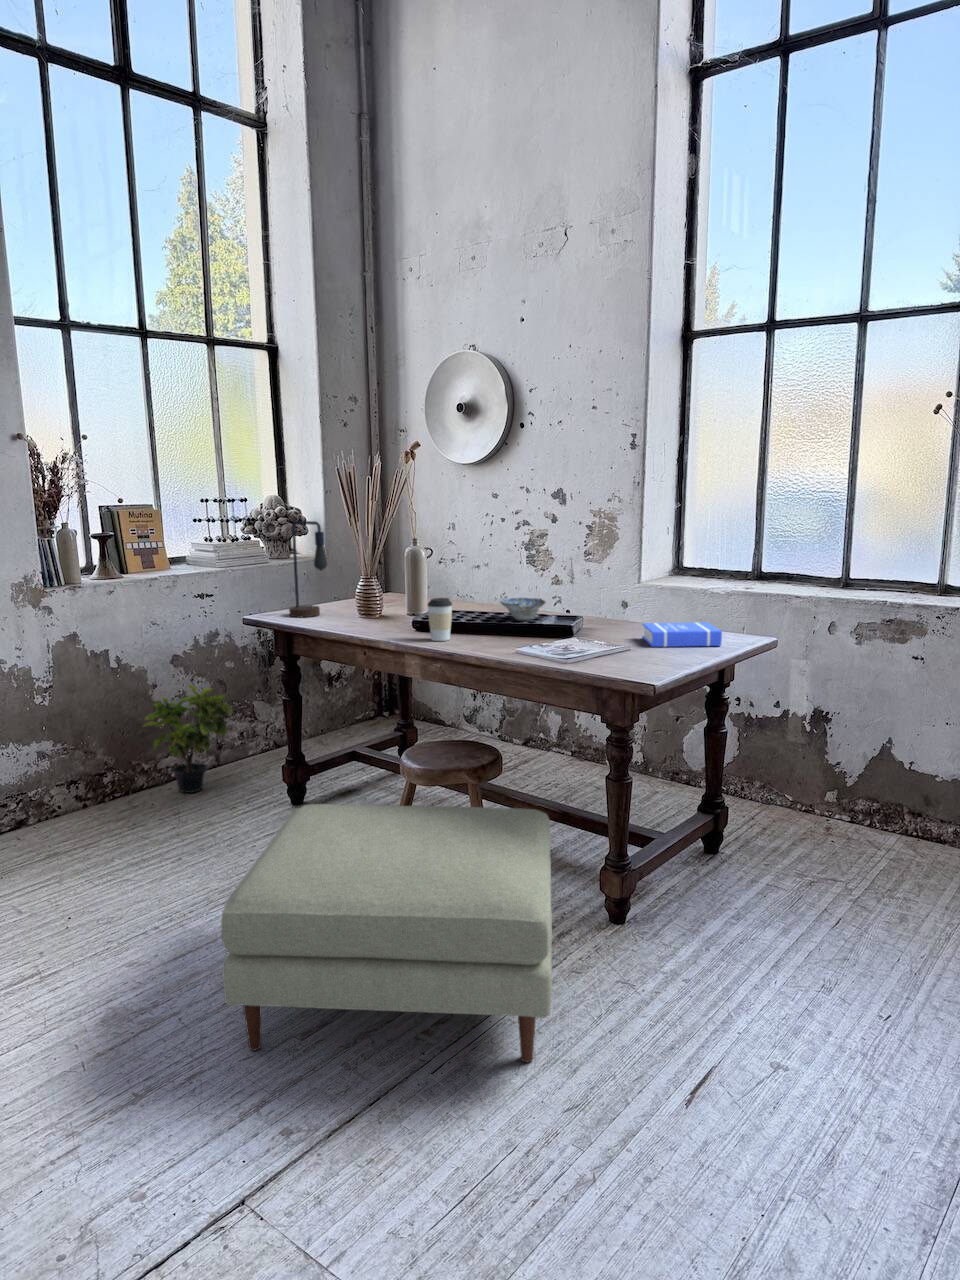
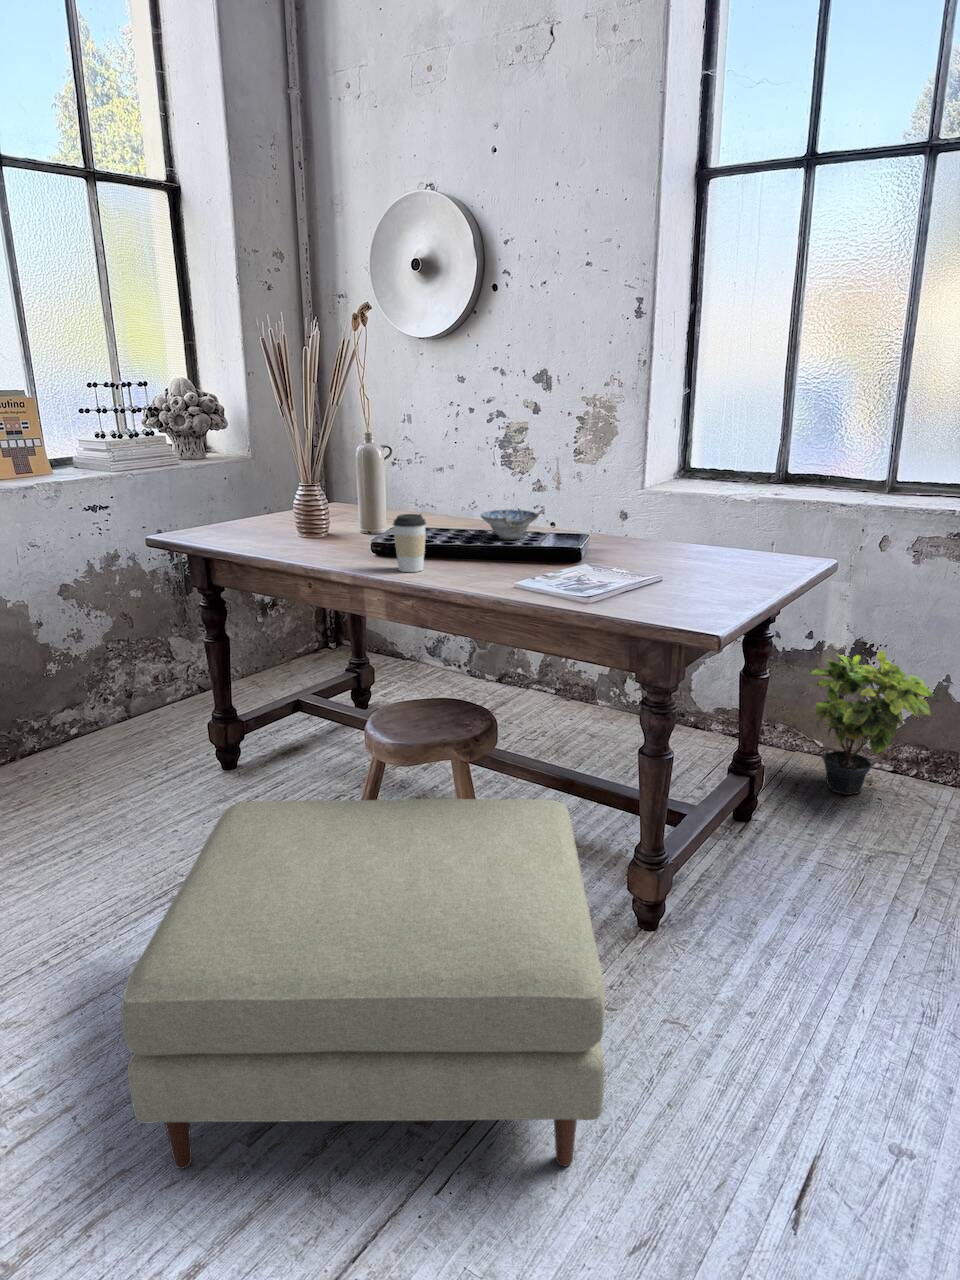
table lamp: present [289,521,328,617] -> none [205,411,254,538]
book: present [642,622,722,647] -> none [672,542,781,577]
potted plant: present [143,685,232,793] -> present [810,651,933,795]

